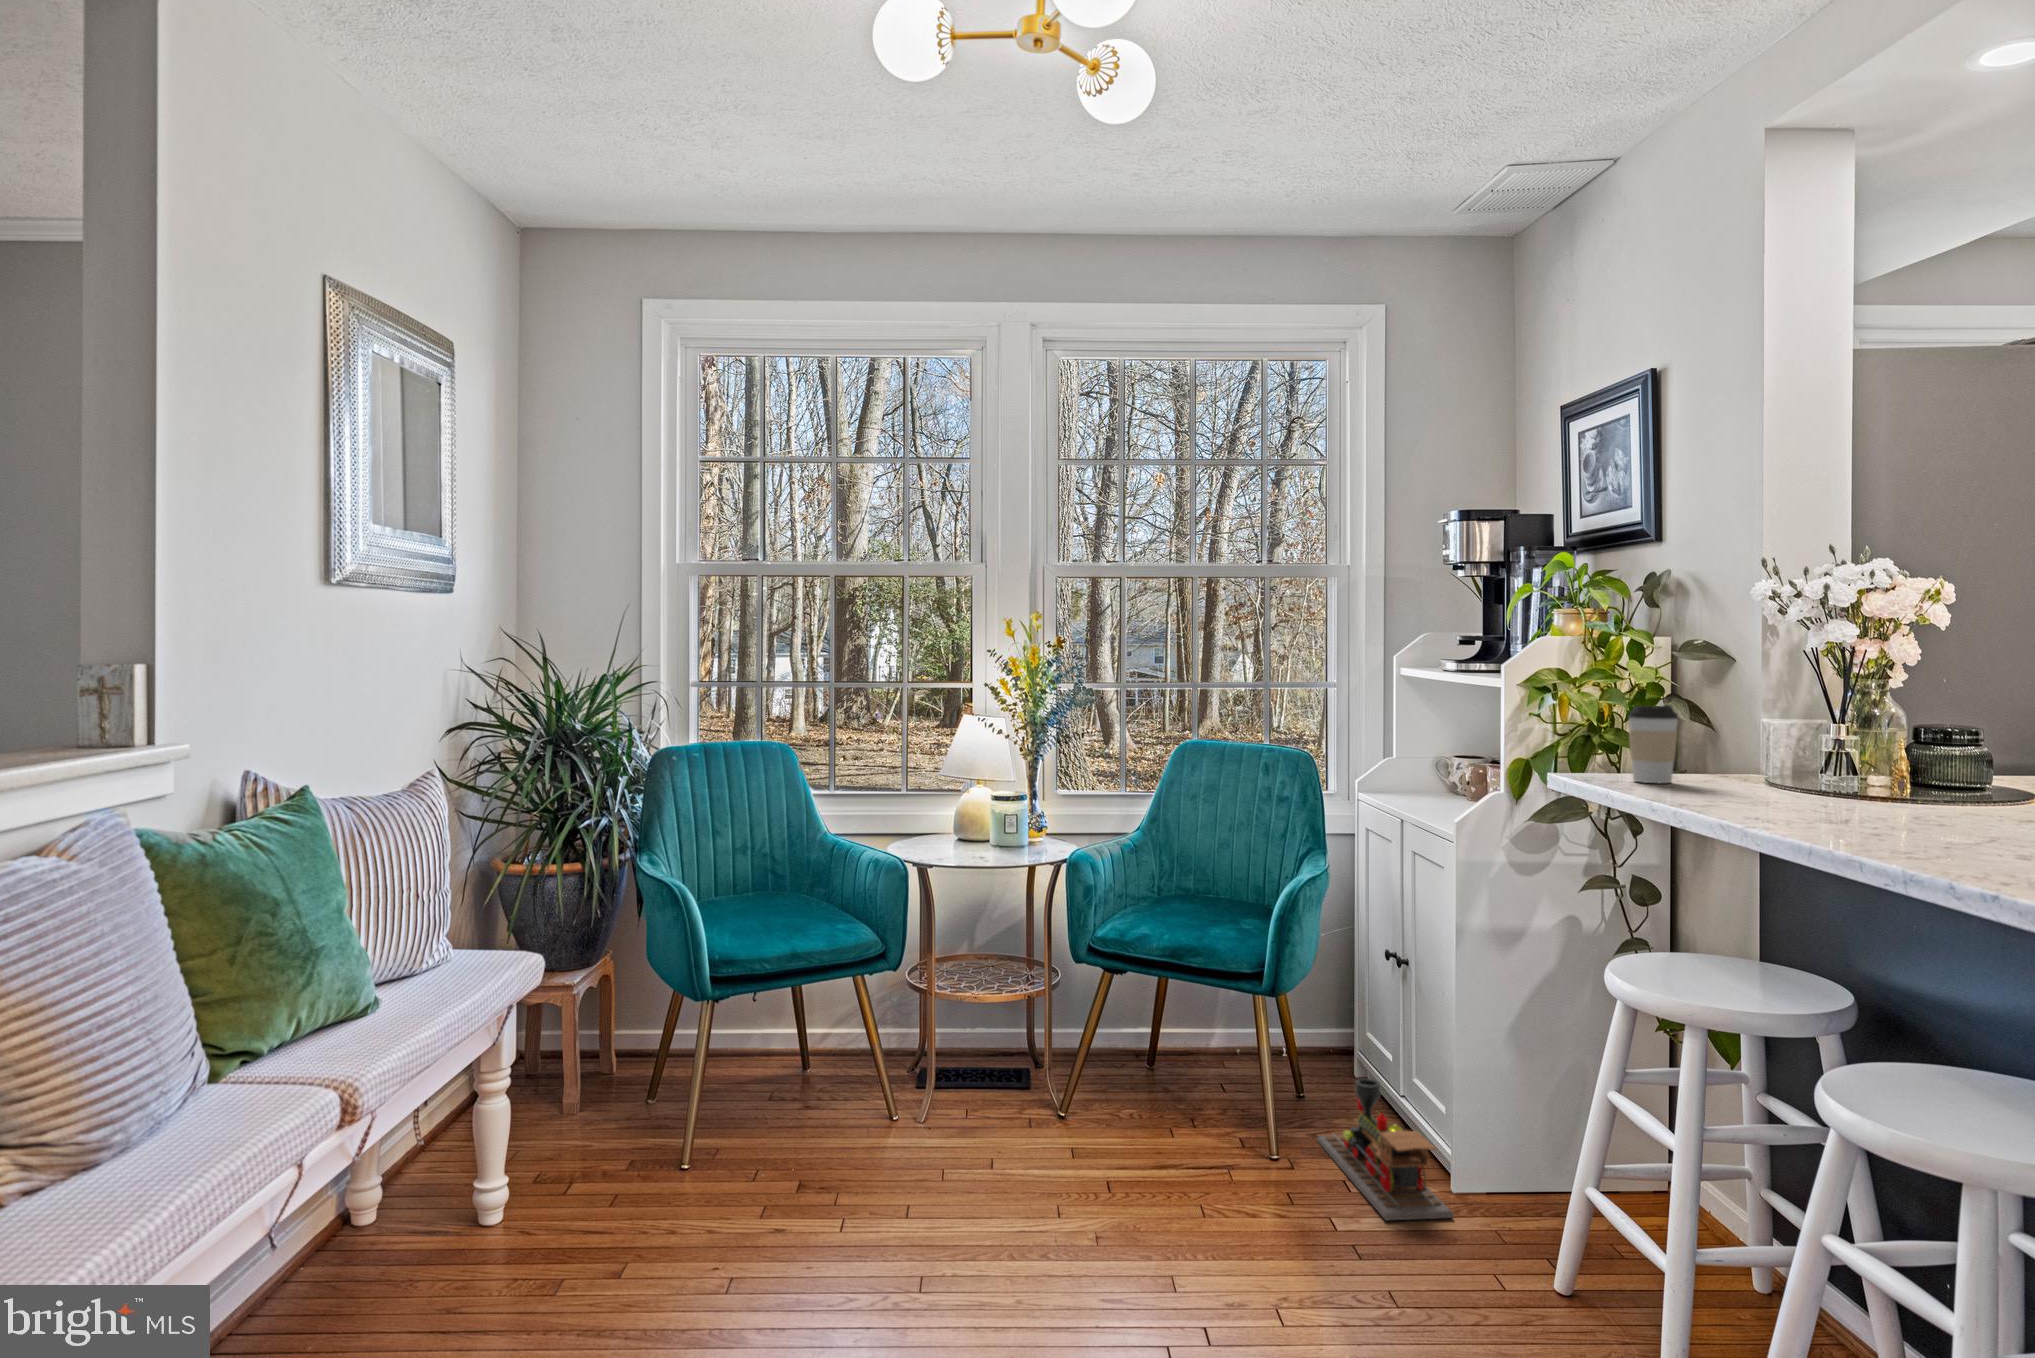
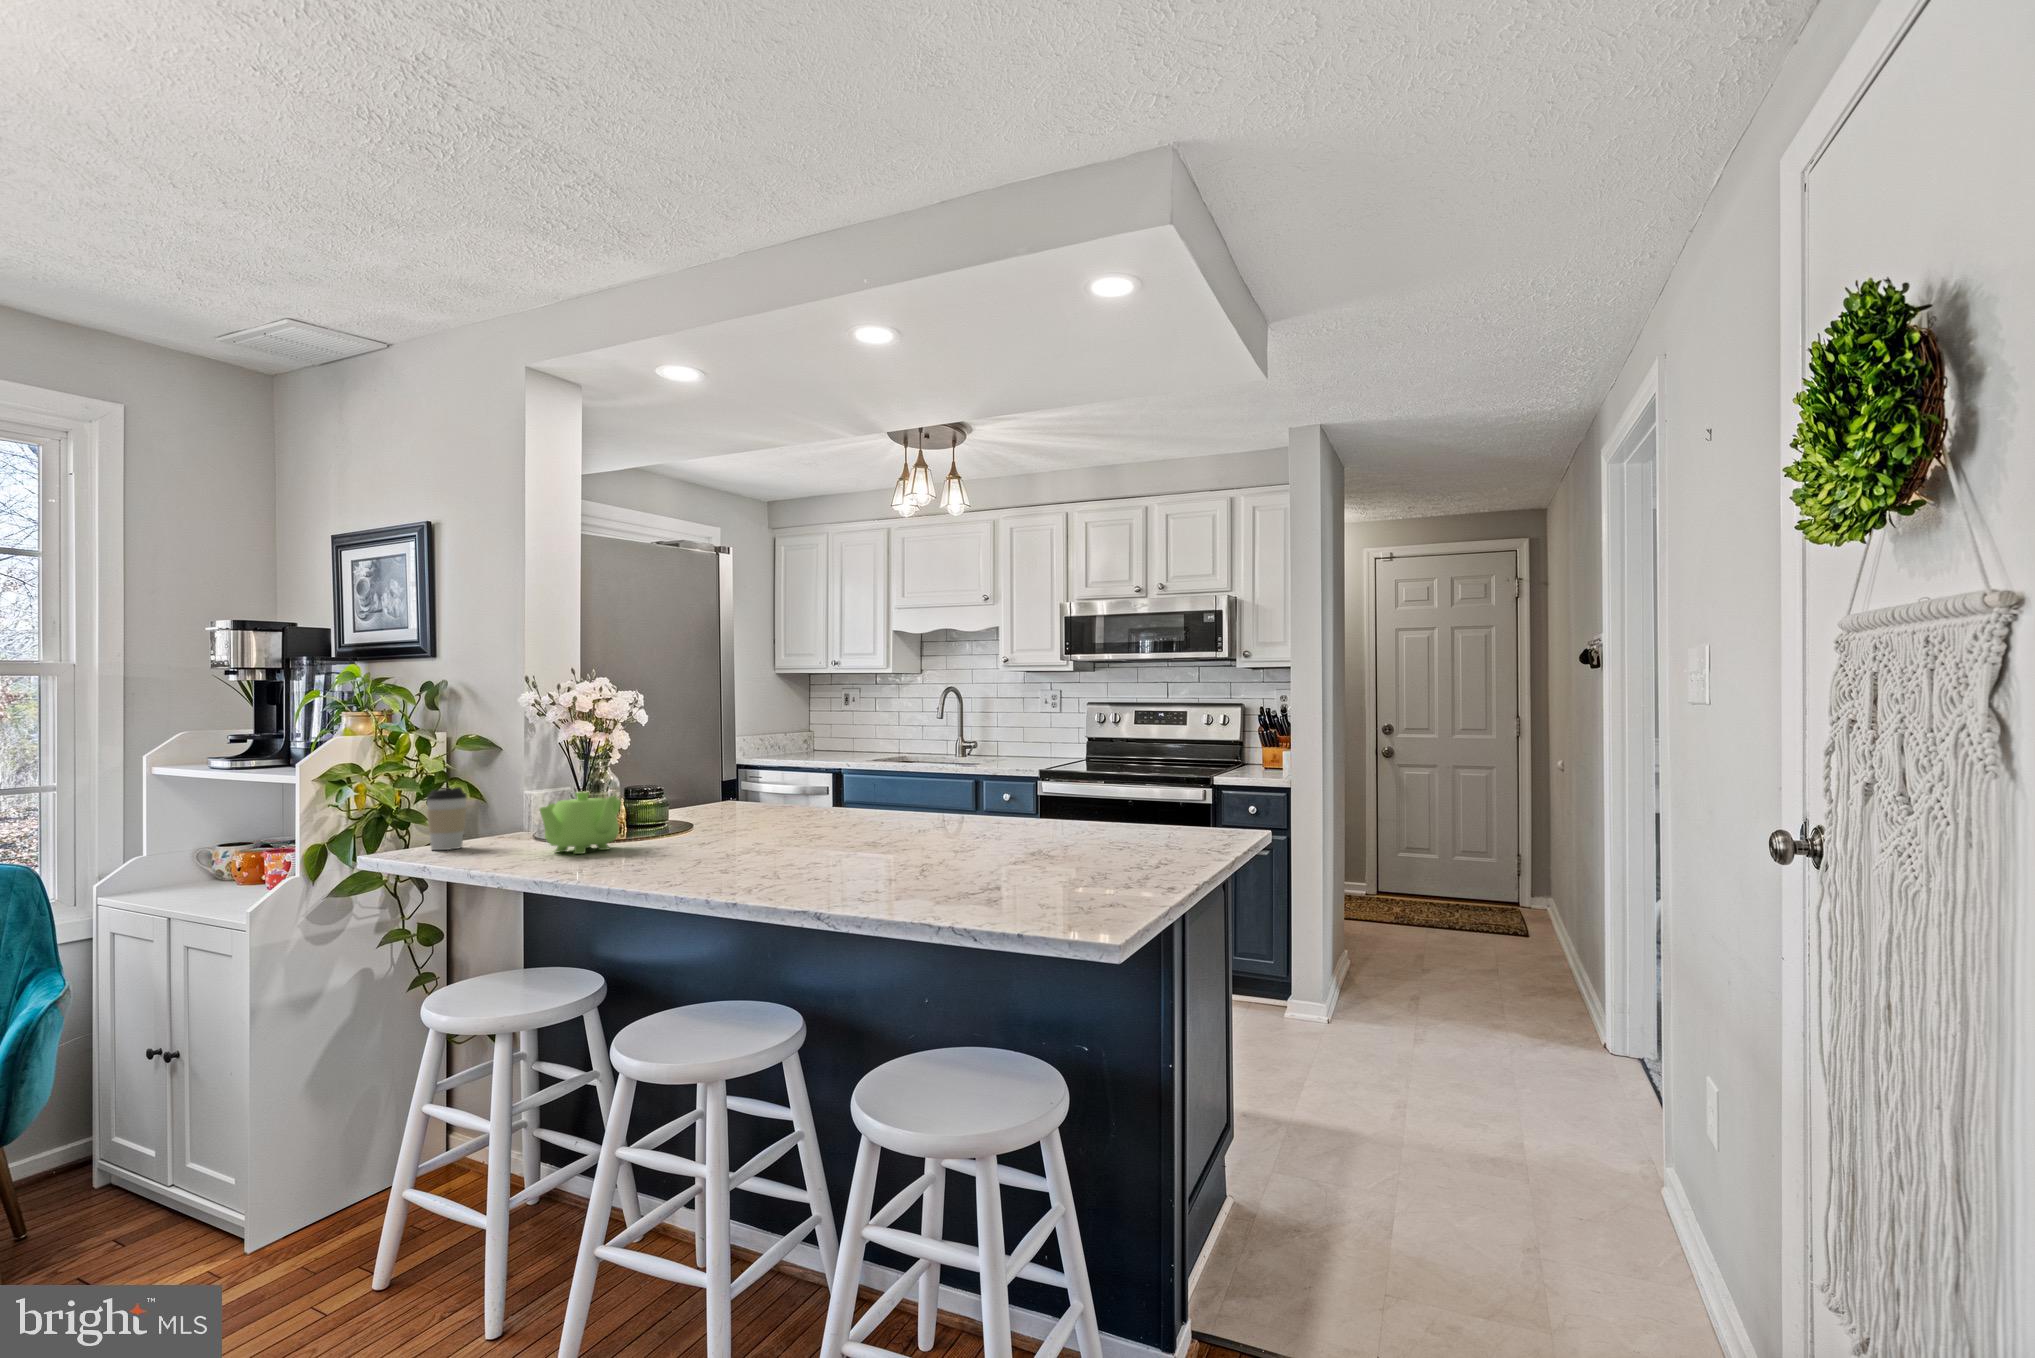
teapot: none [1758,720,1894,809] -> present [540,792,621,854]
toy train: present [1317,1079,1454,1220] -> none [66,1182,256,1318]

